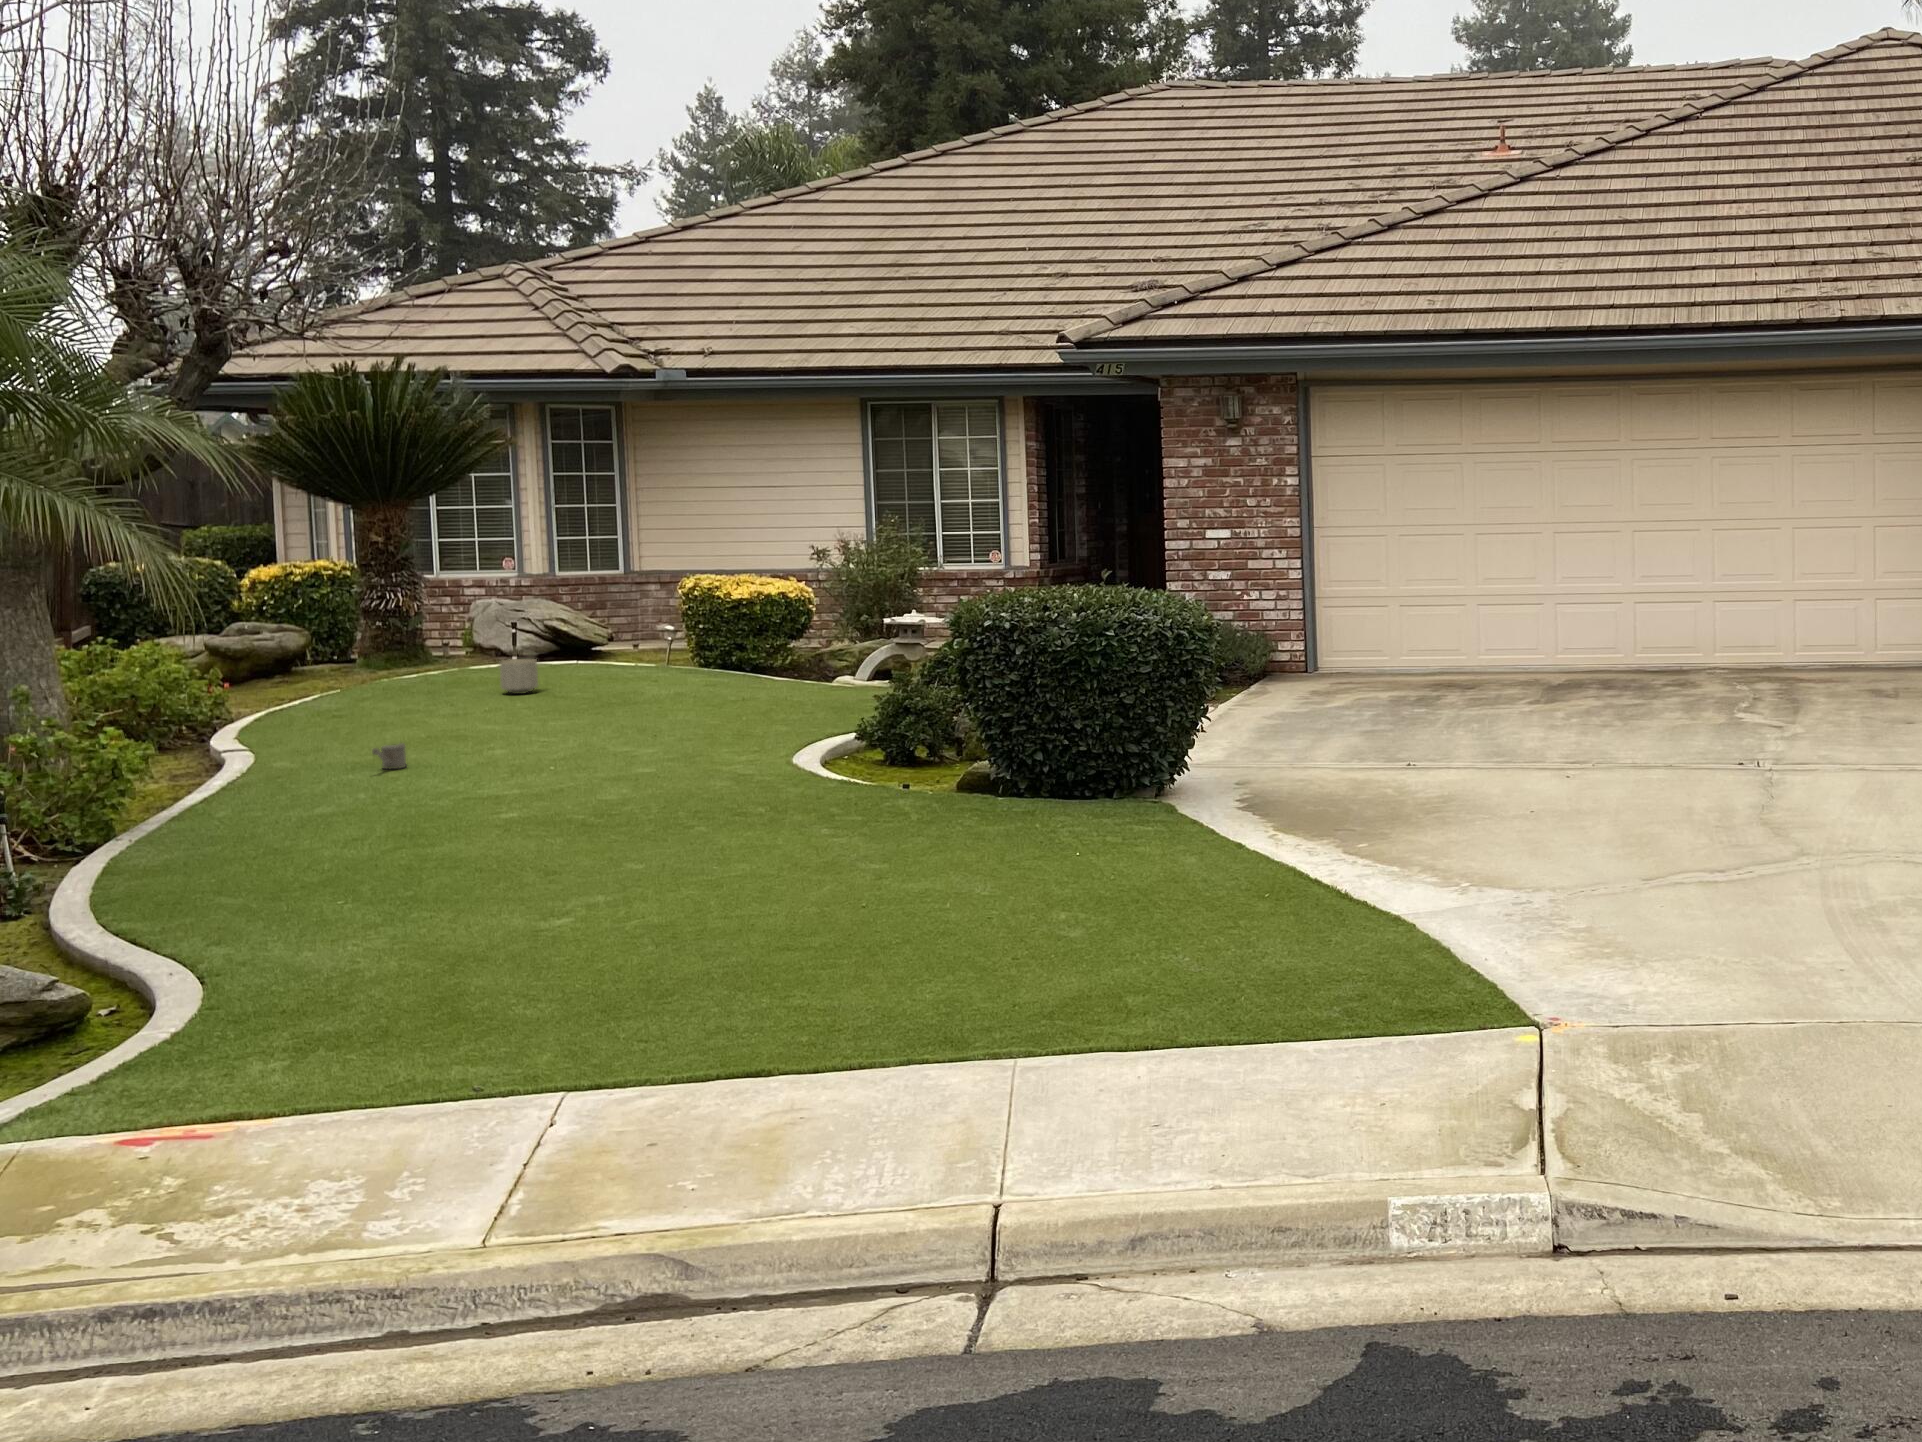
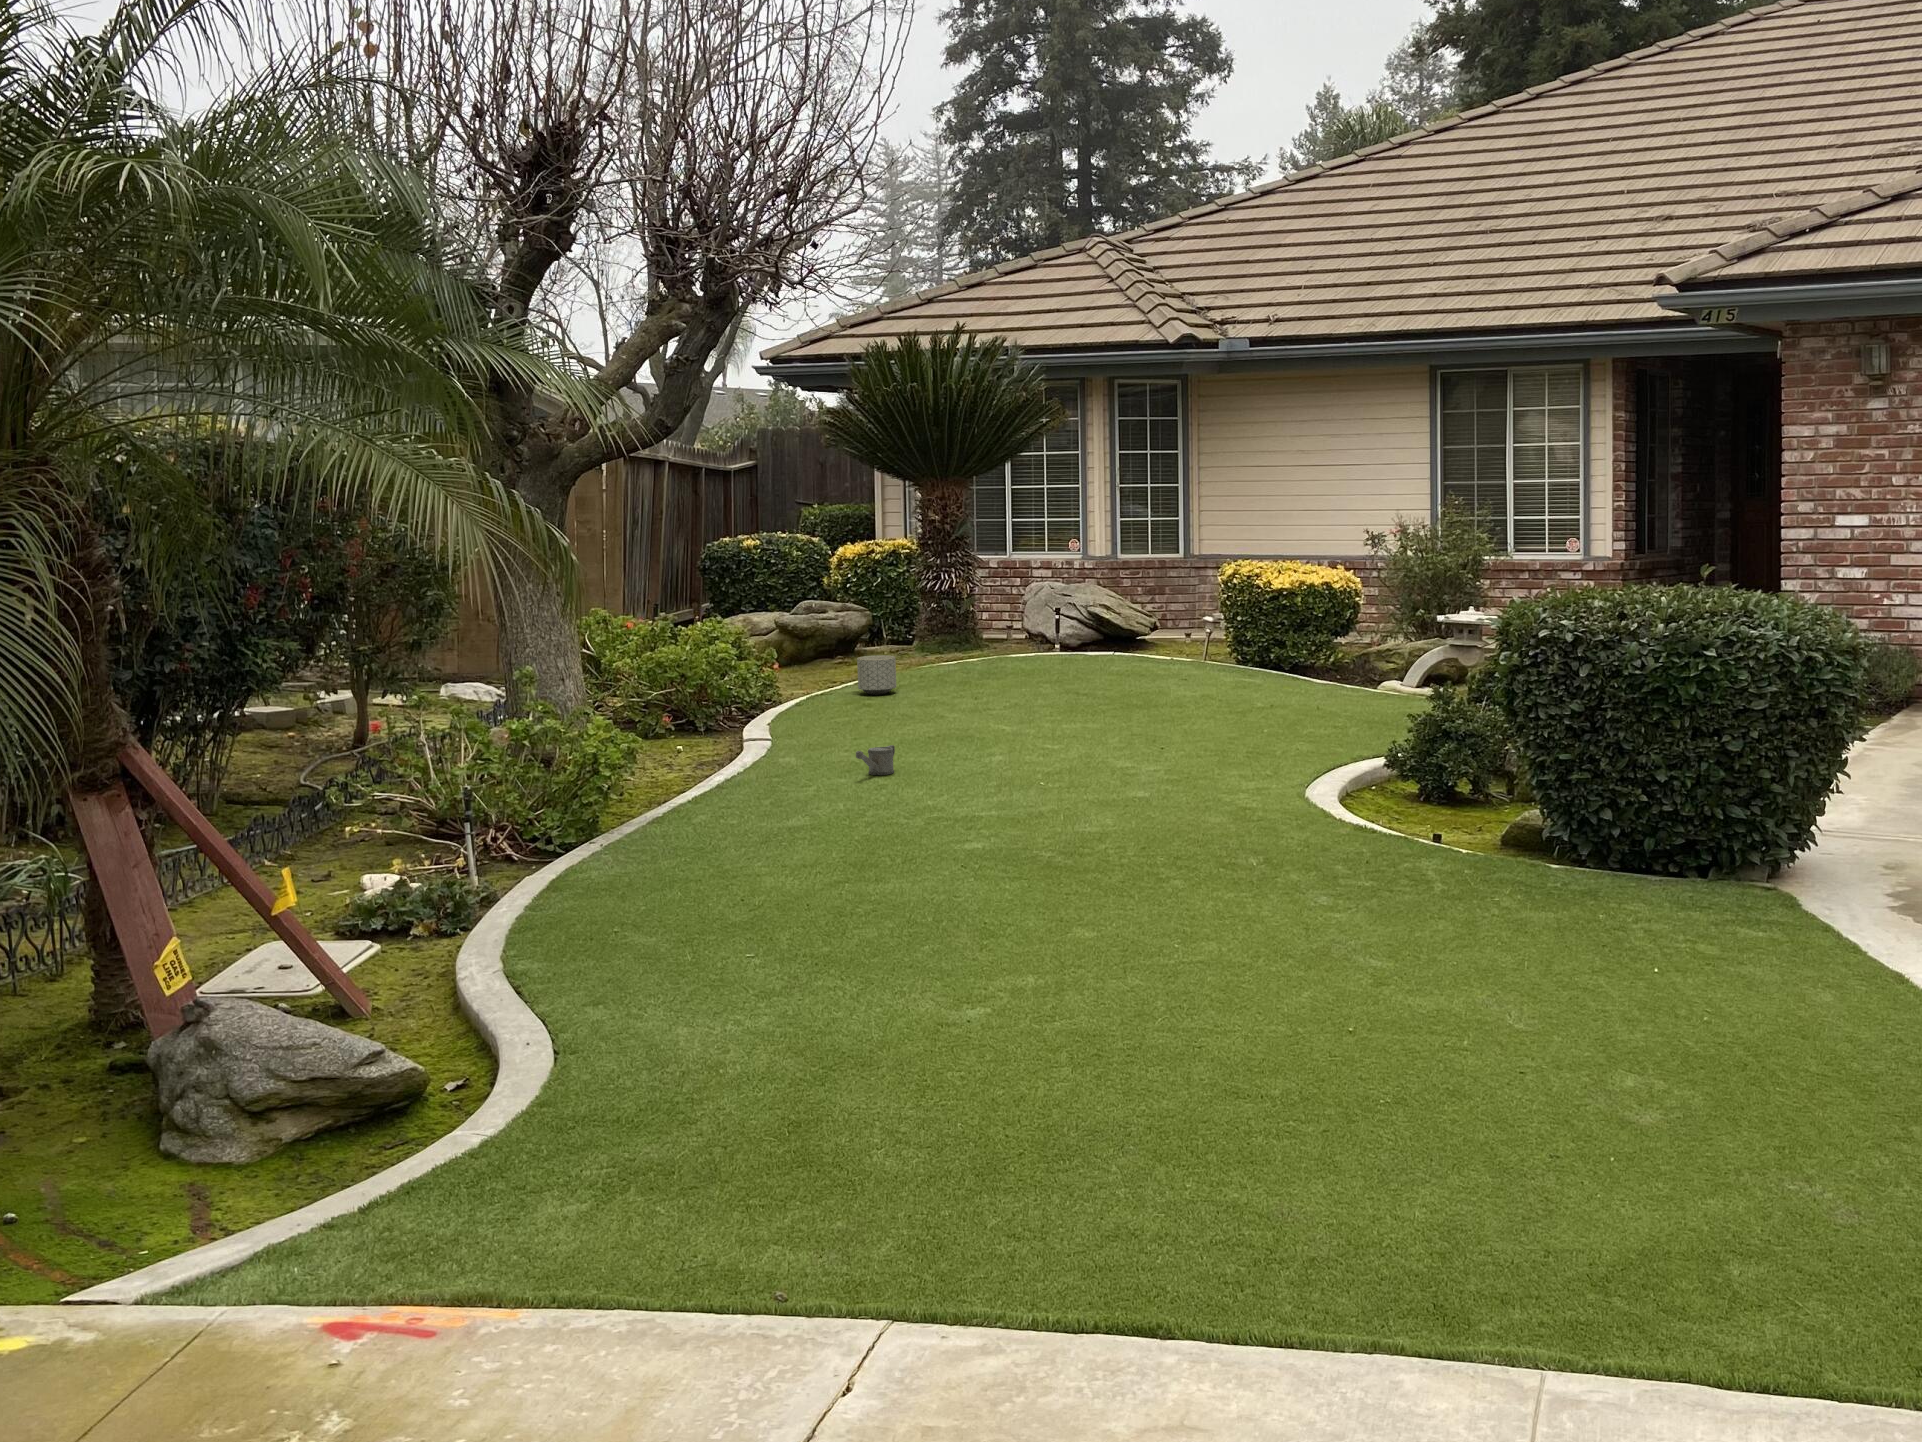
planter: present [499,659,538,694] -> present [857,655,896,695]

